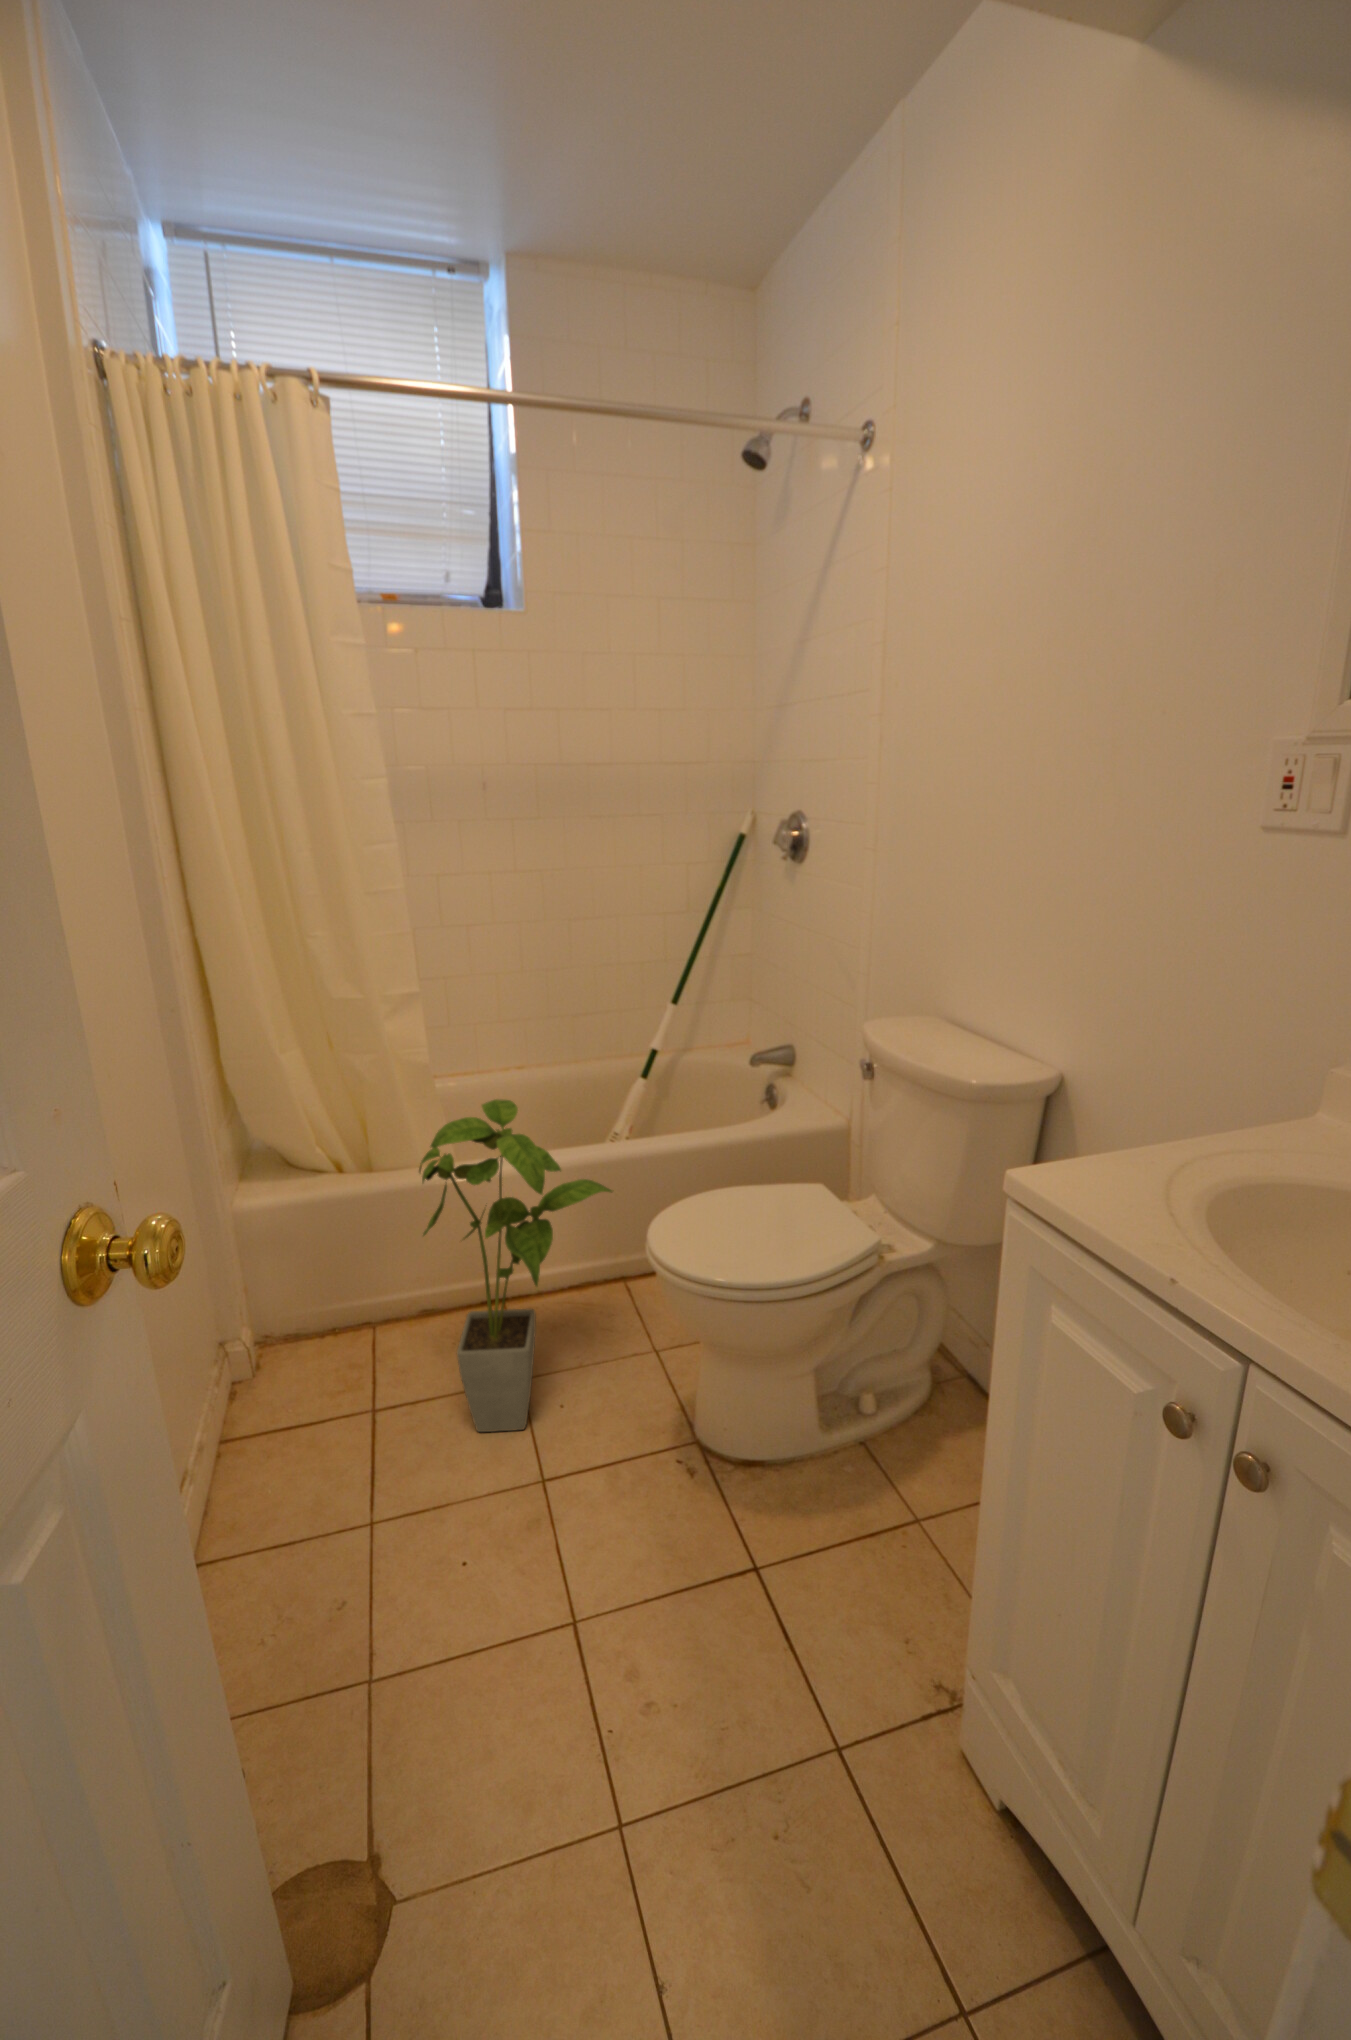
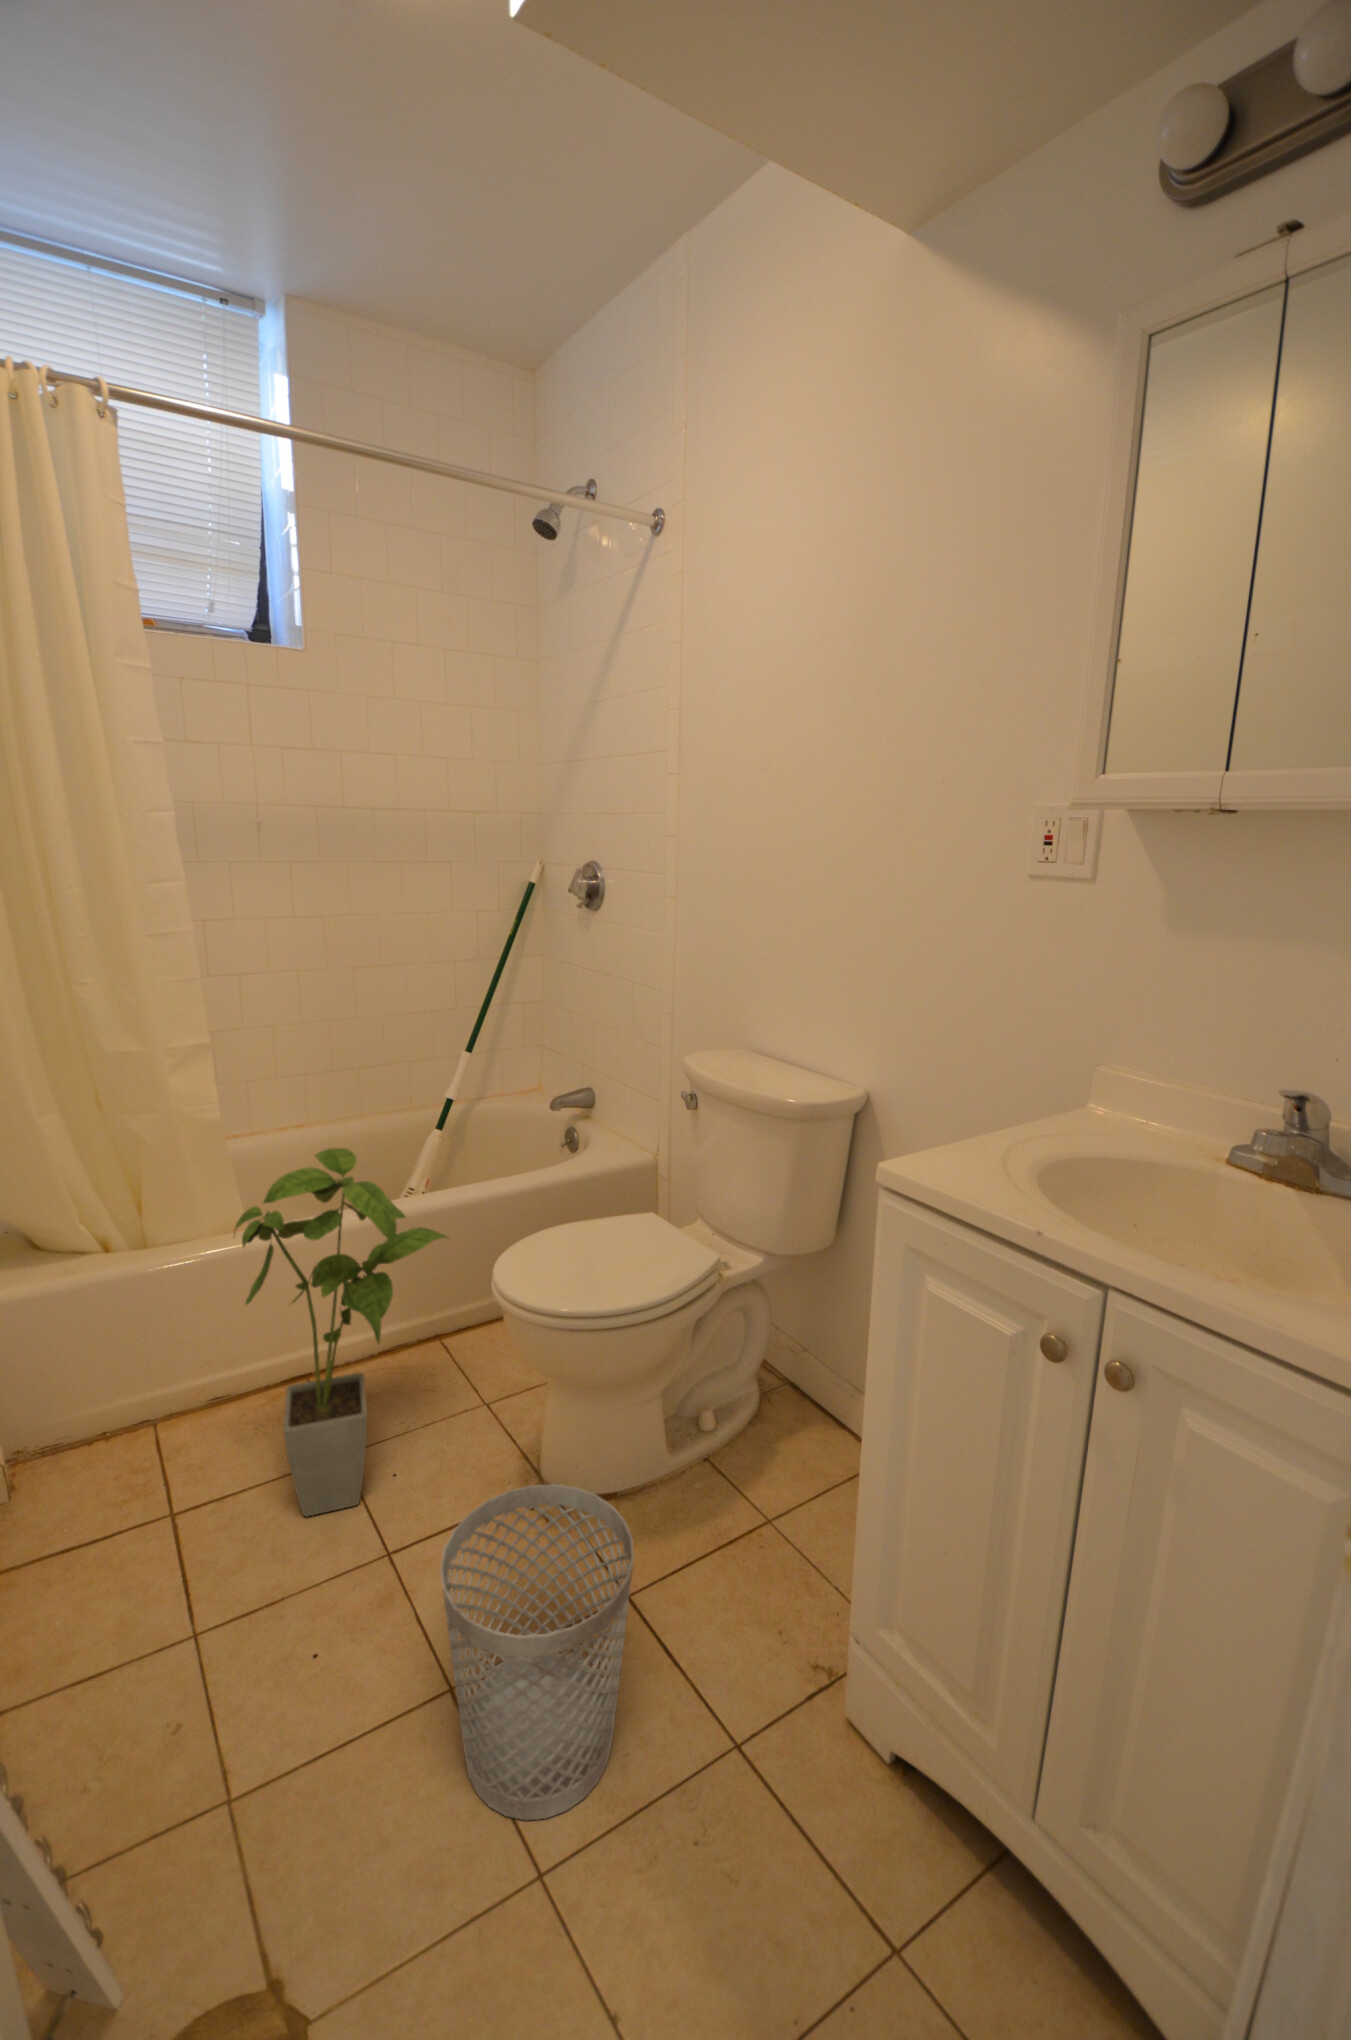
wastebasket: none [543,1449,733,1769] -> present [440,1484,634,1820]

